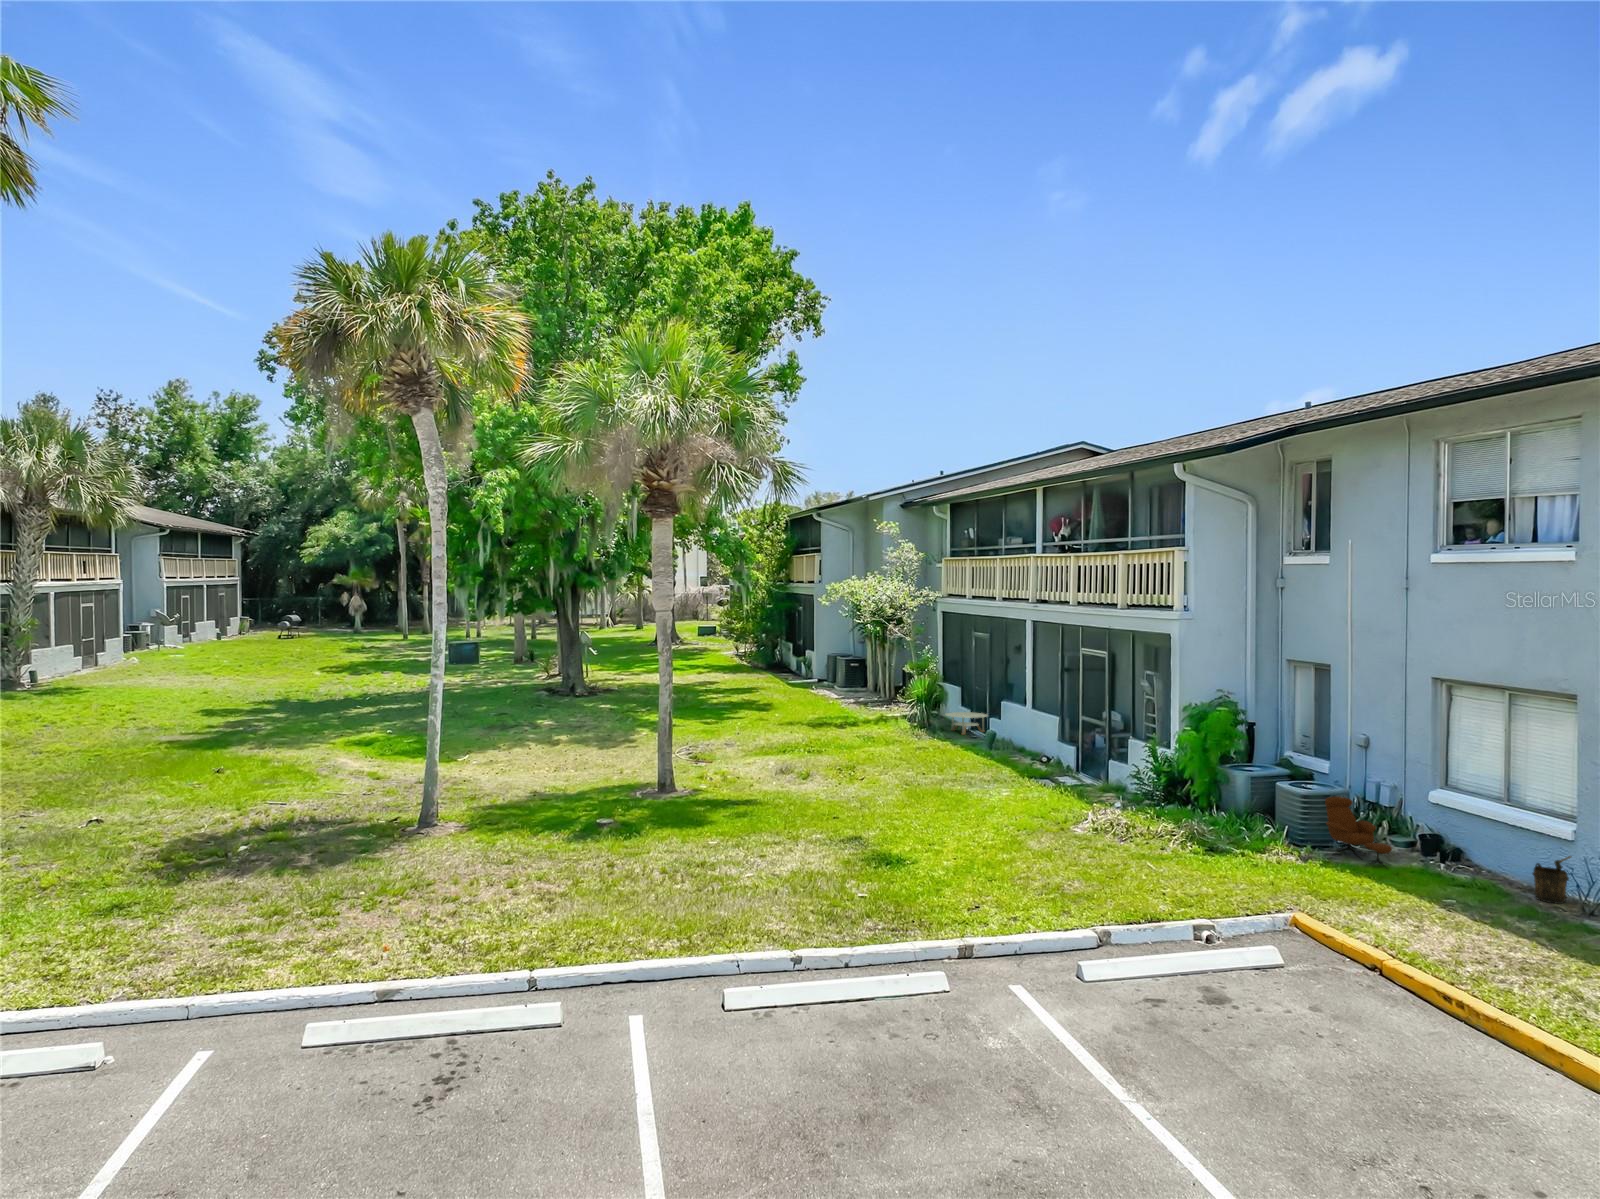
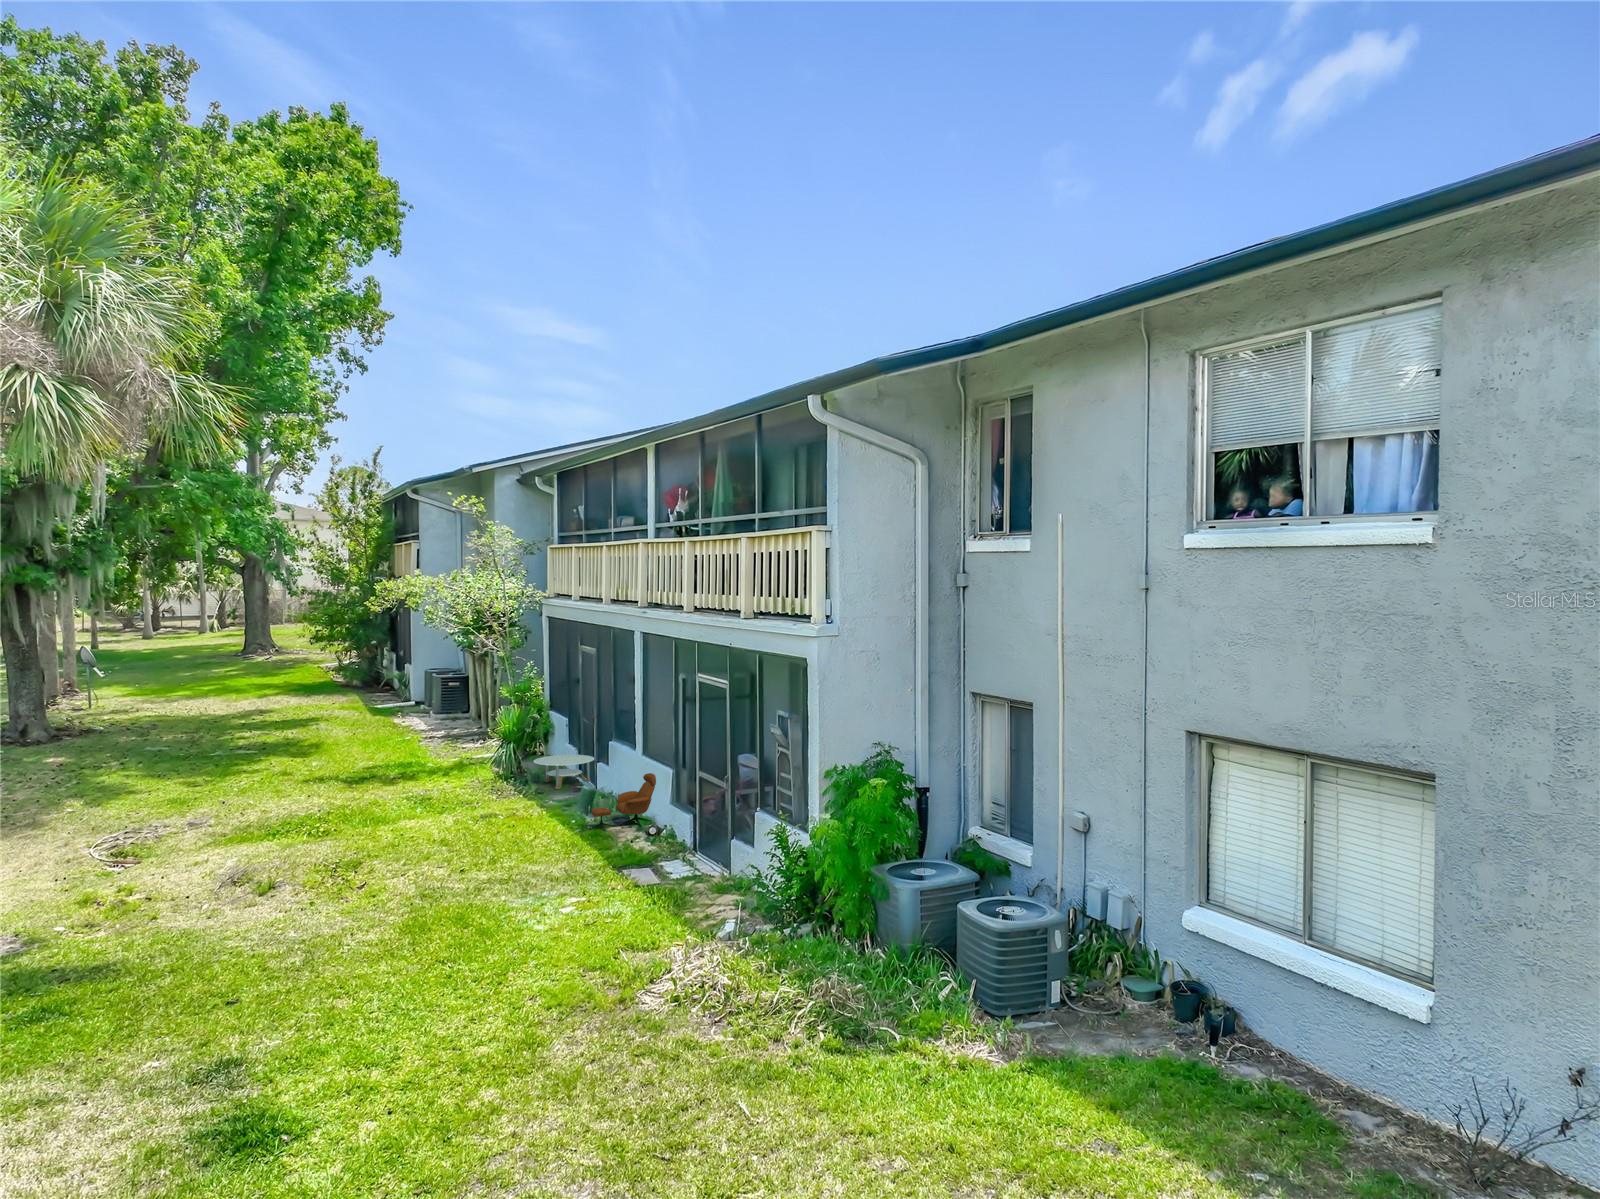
lounge chair: present [1325,796,1392,866] -> present [590,773,656,830]
bucket: present [1533,856,1571,904] -> none [1380,1055,1441,1153]

